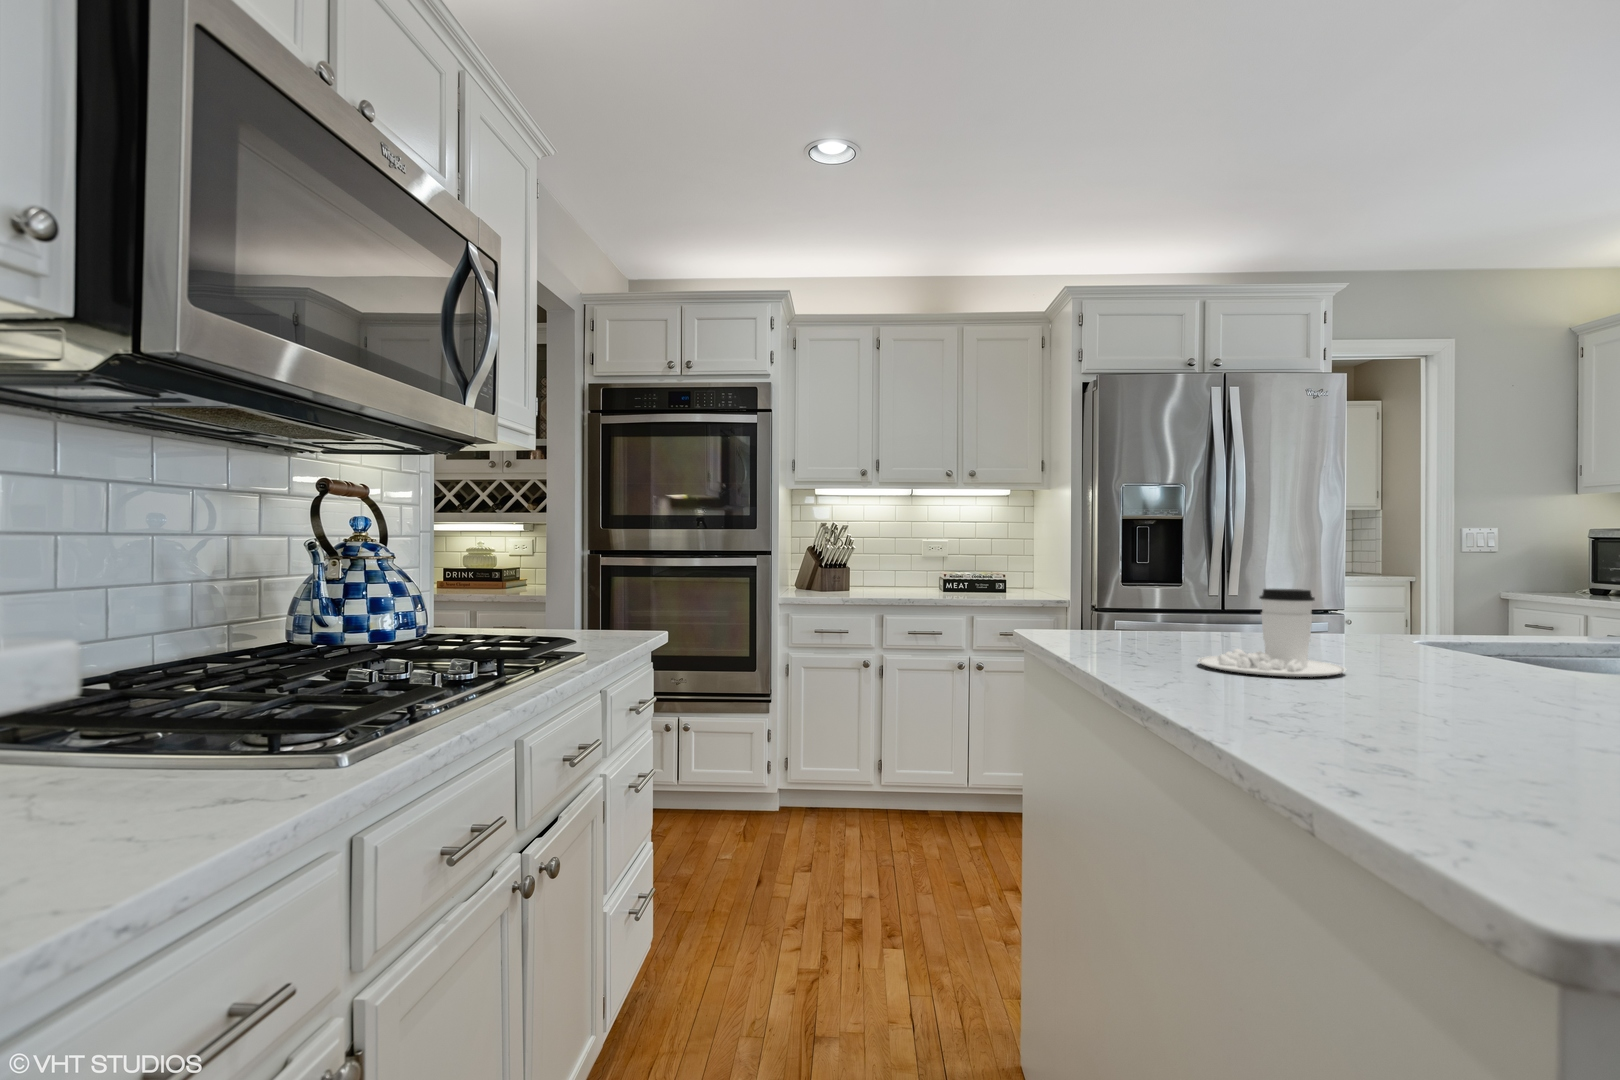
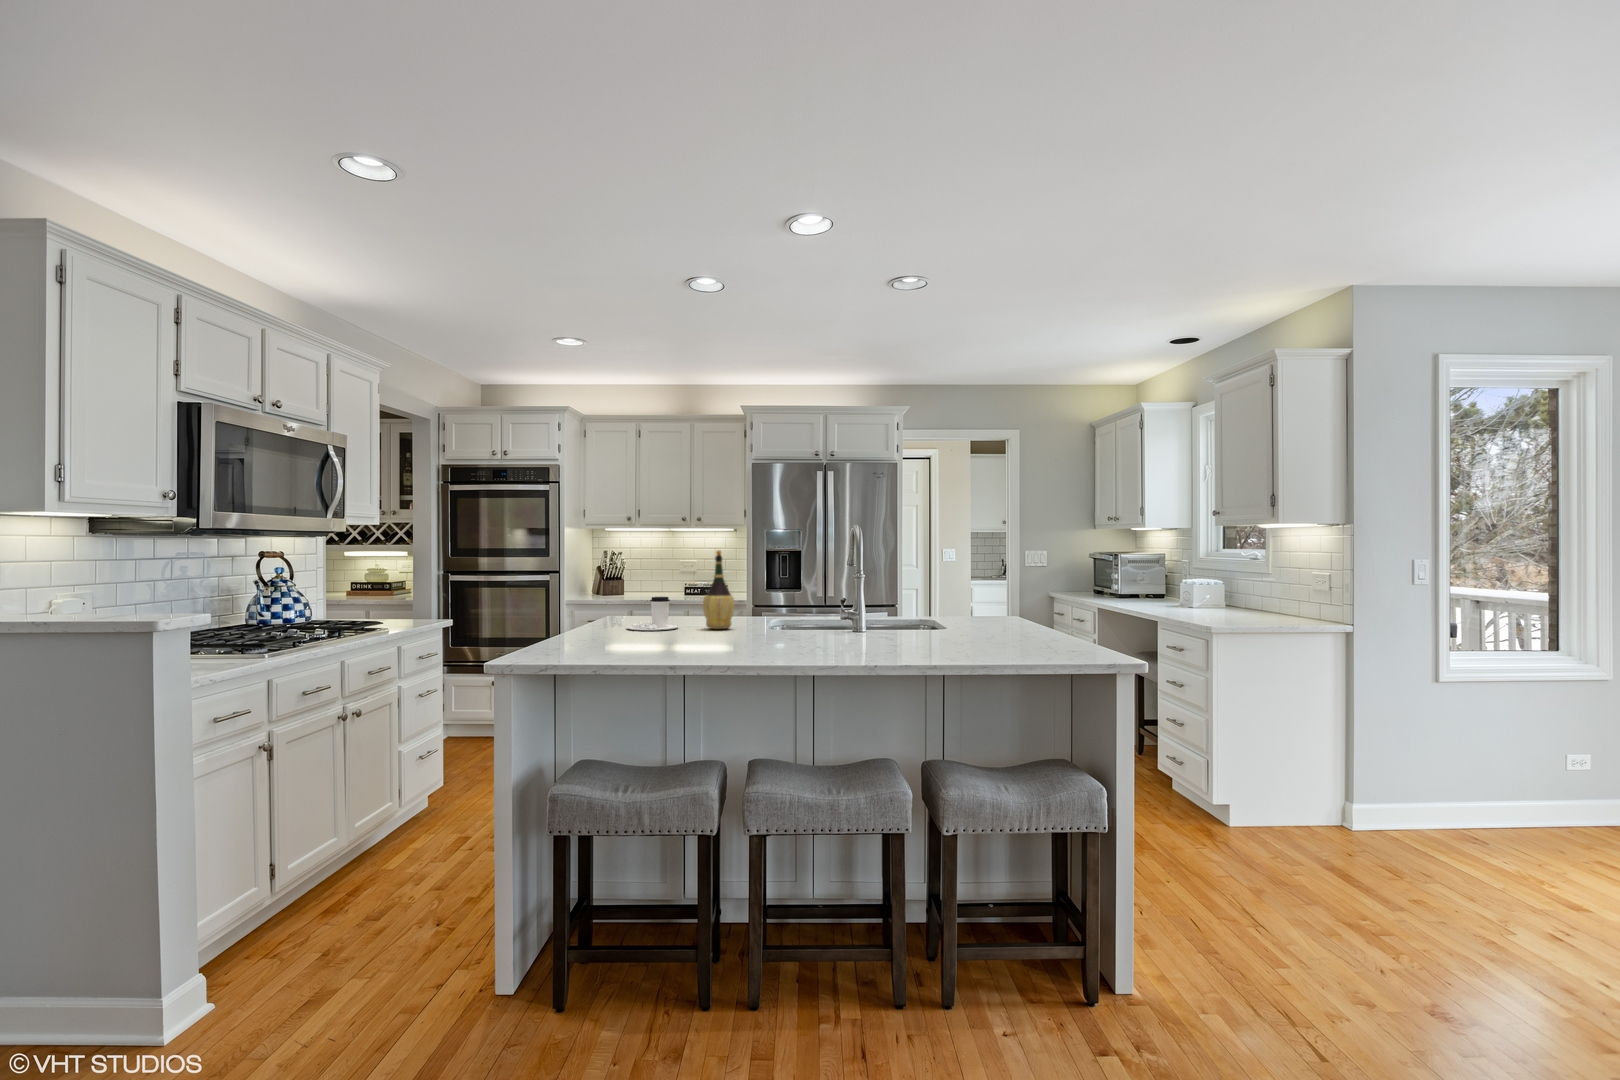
wine bottle: none [1405,470,1506,674] -> present [703,551,735,629]

